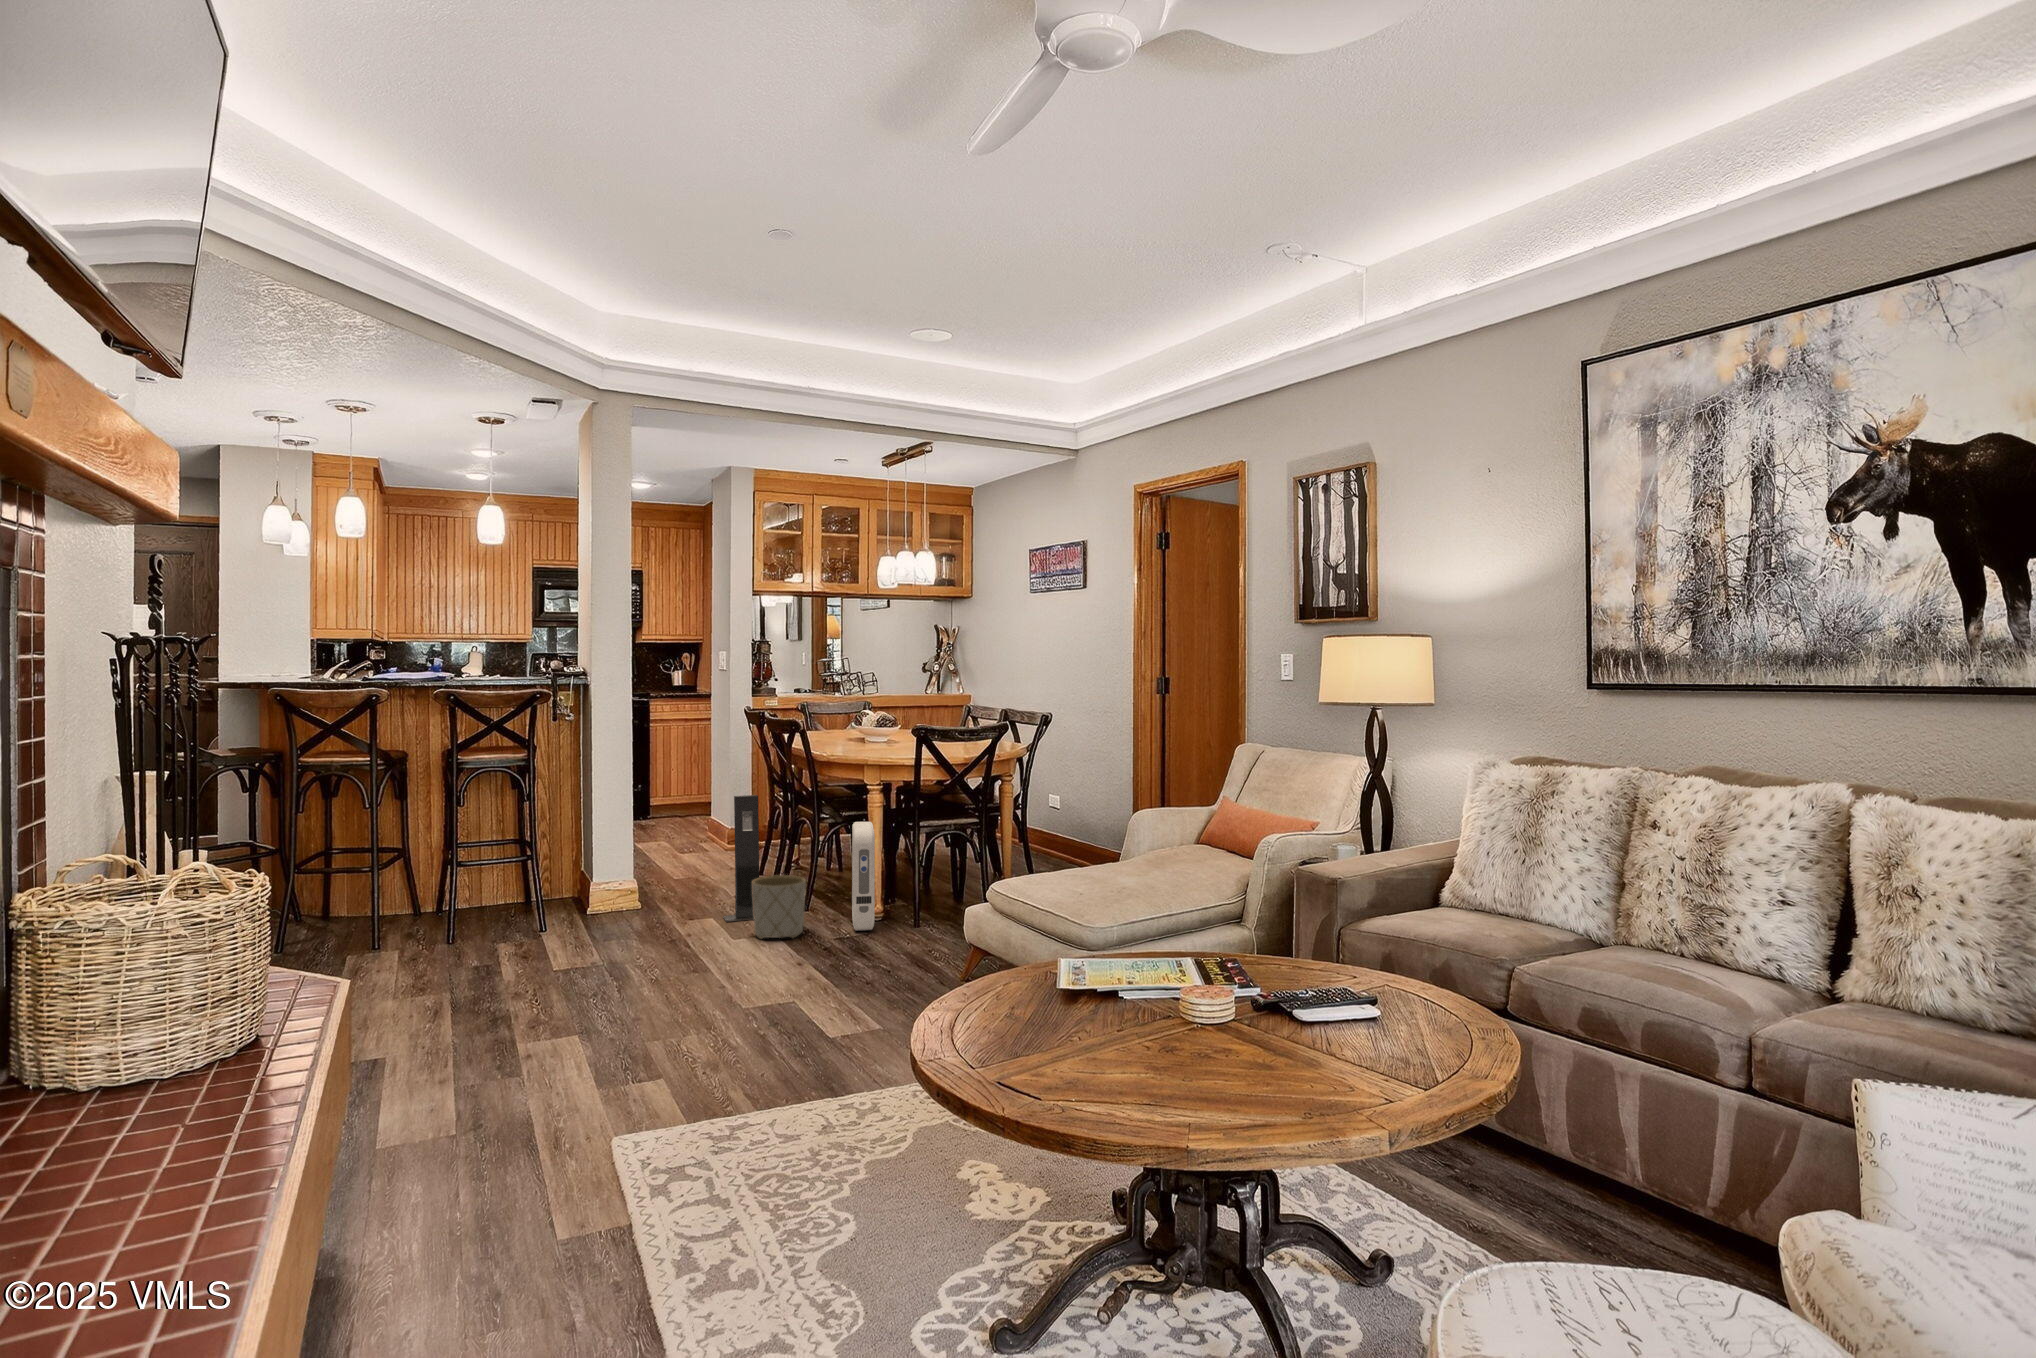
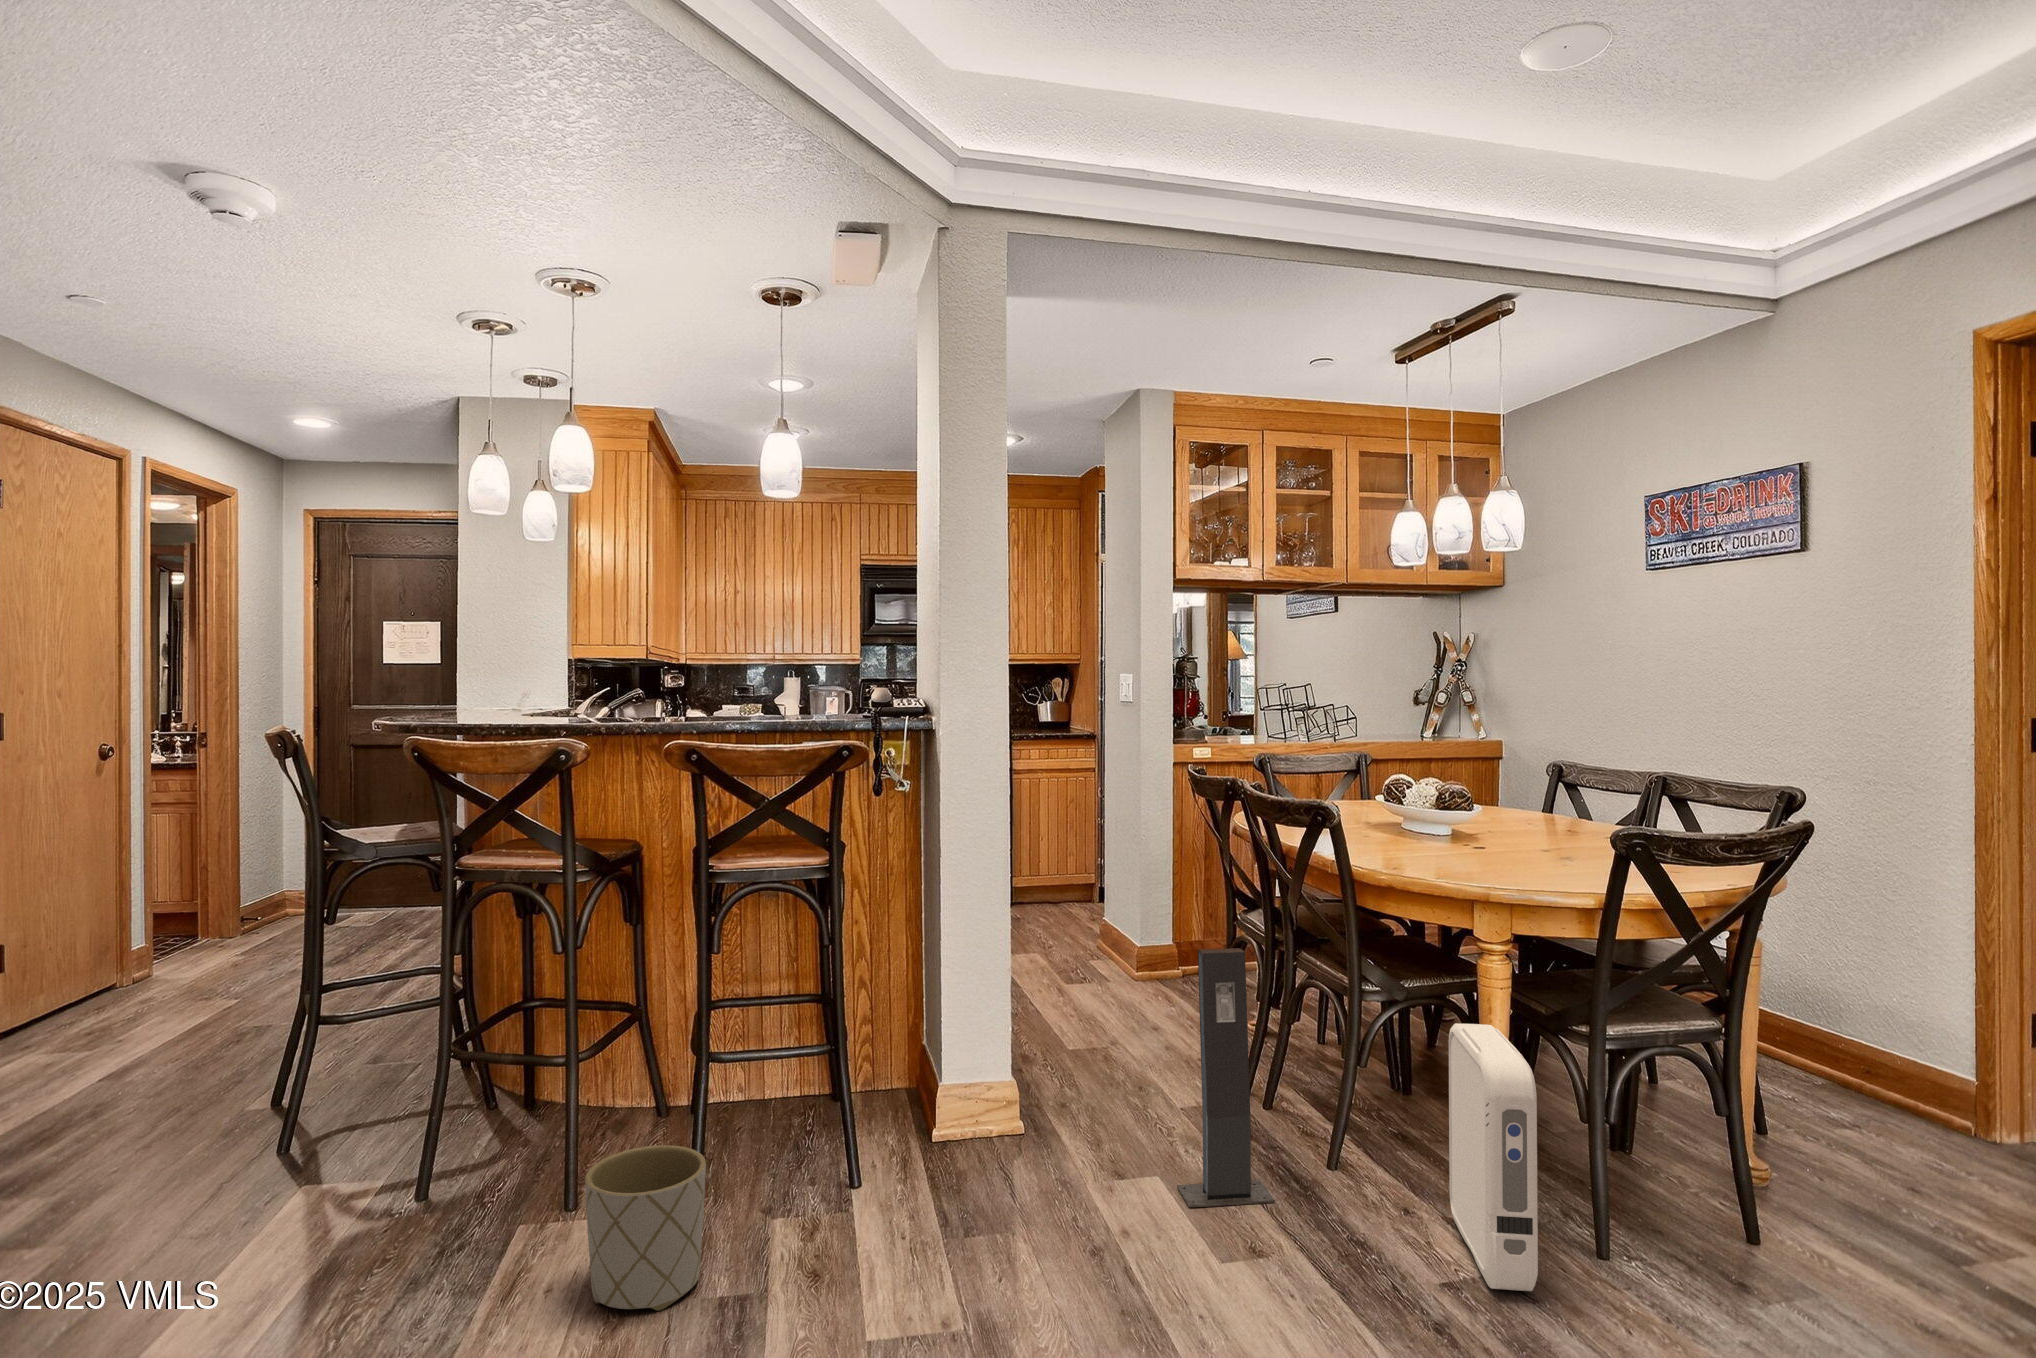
planter: present [752,875,806,939] -> present [585,1145,706,1311]

